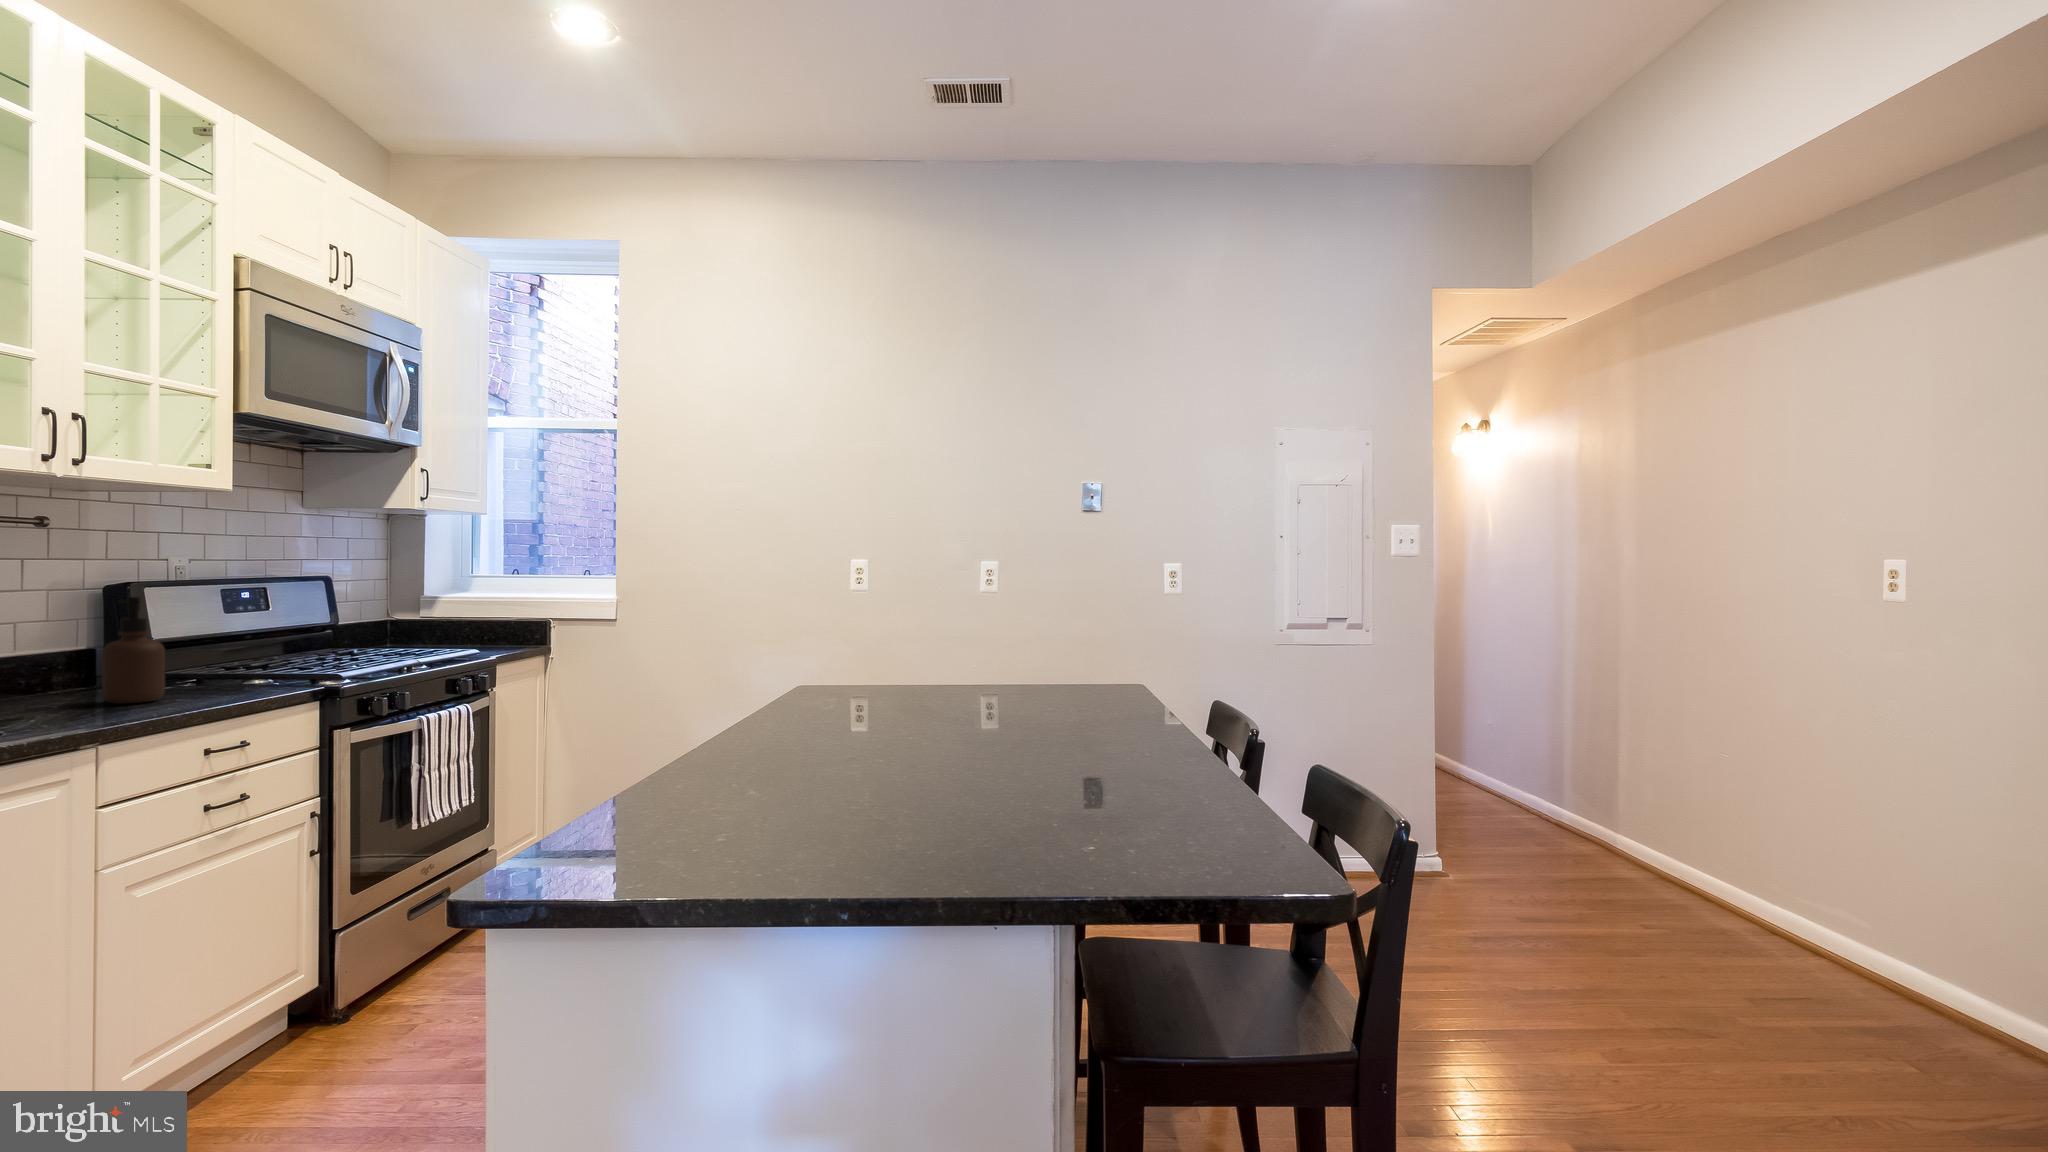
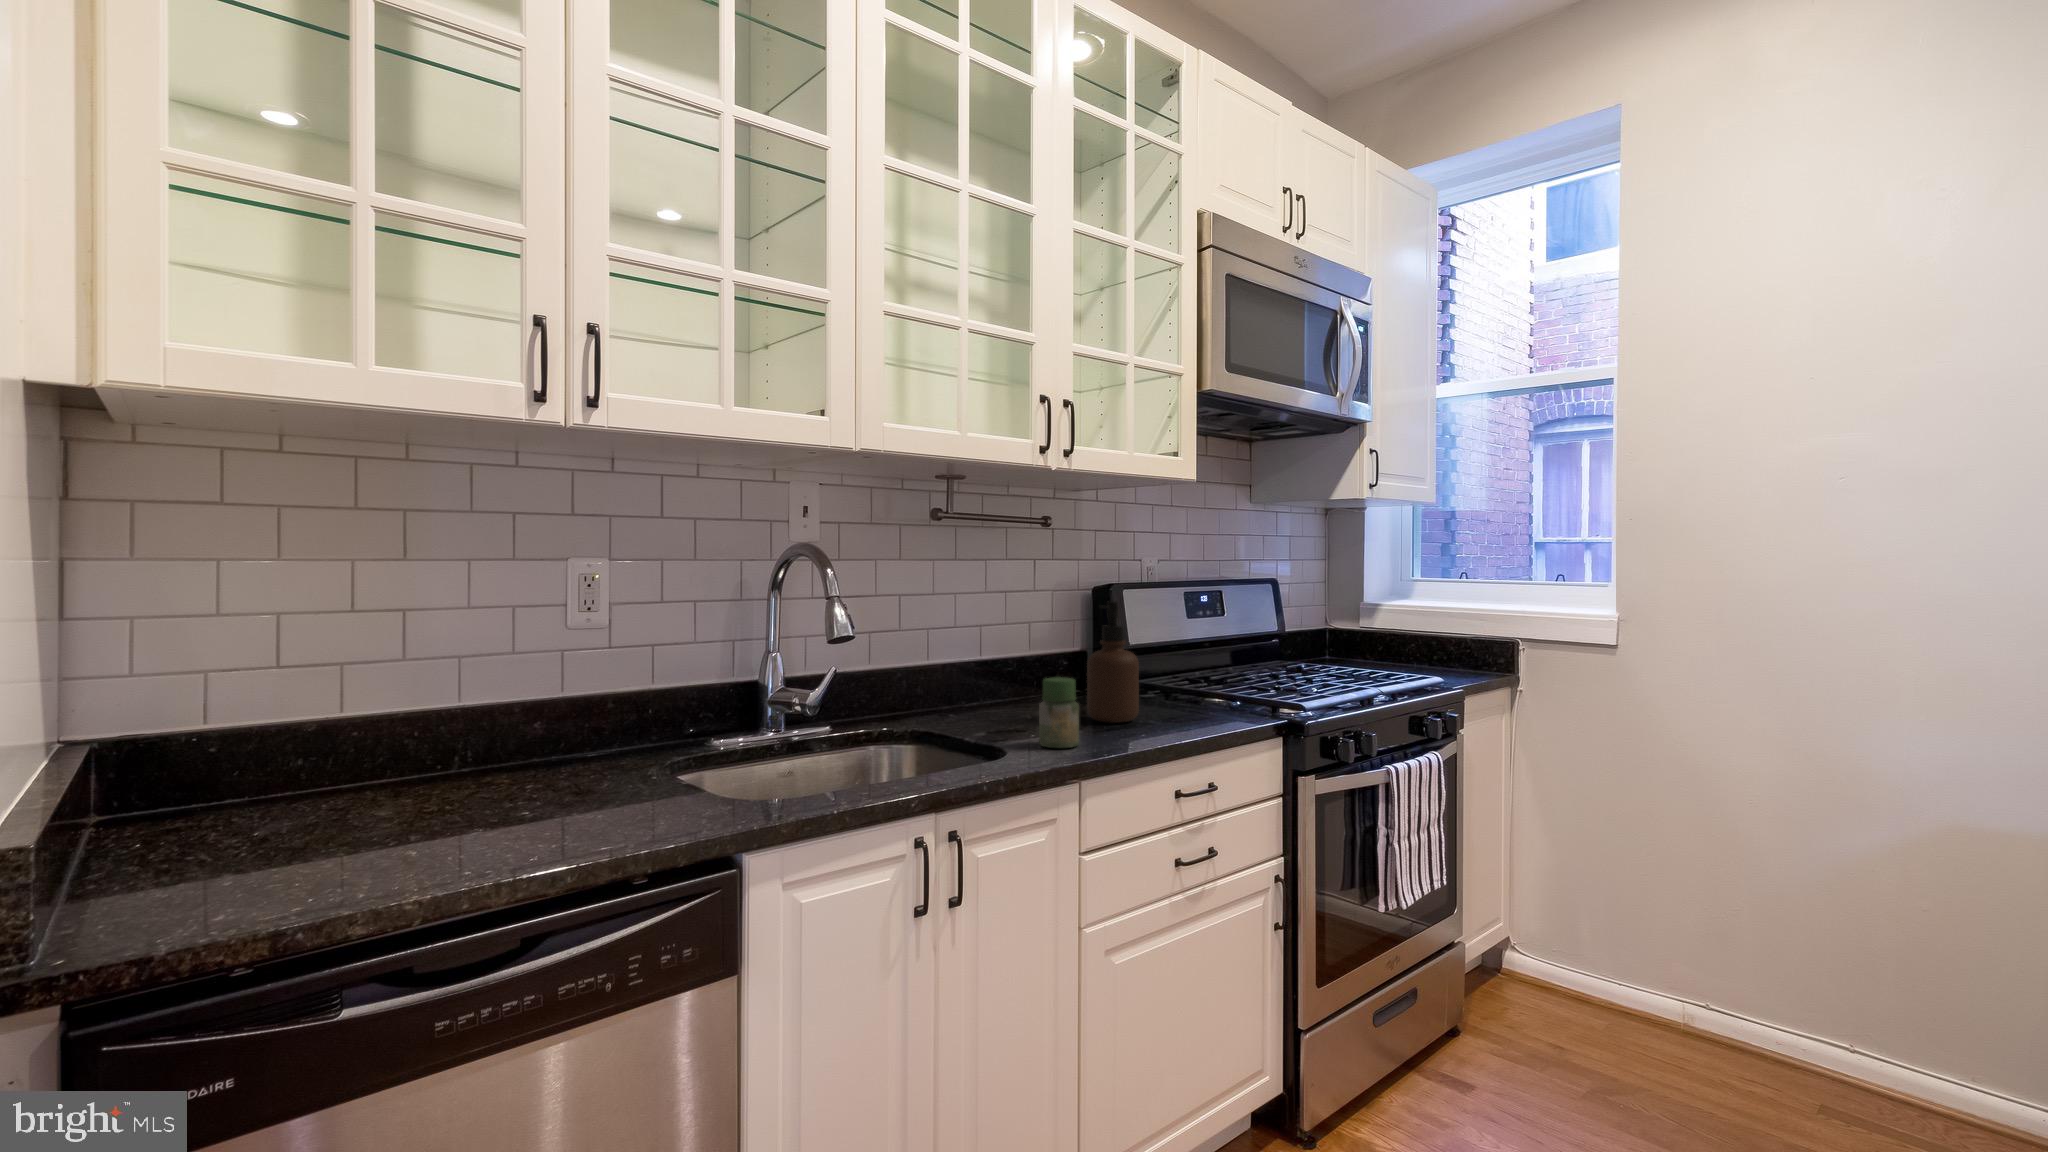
jar: none [46,664,96,725] -> present [1039,677,1079,748]

